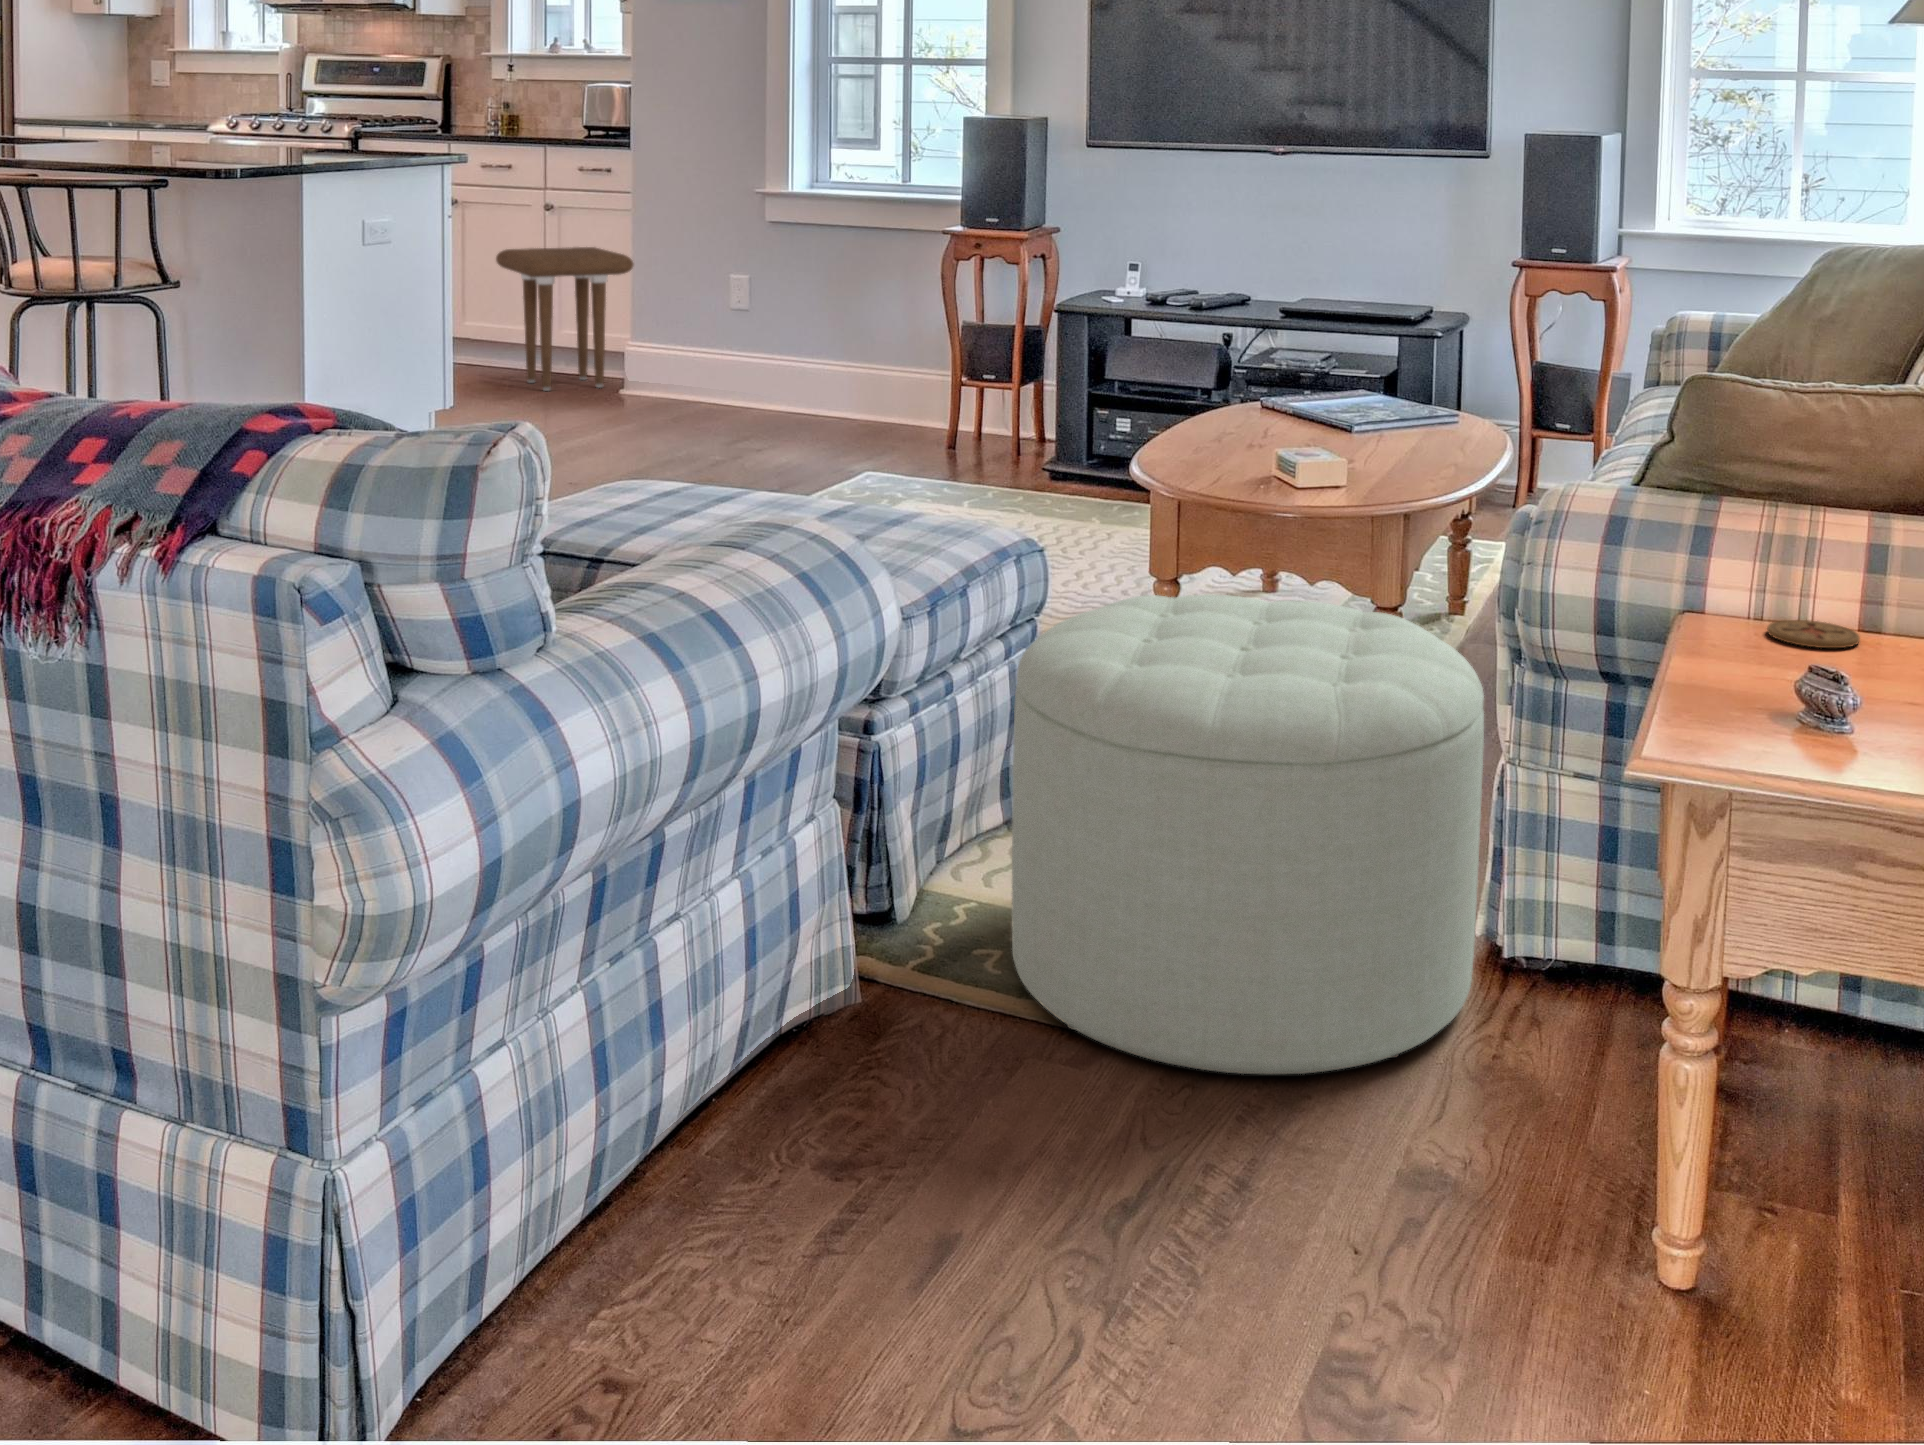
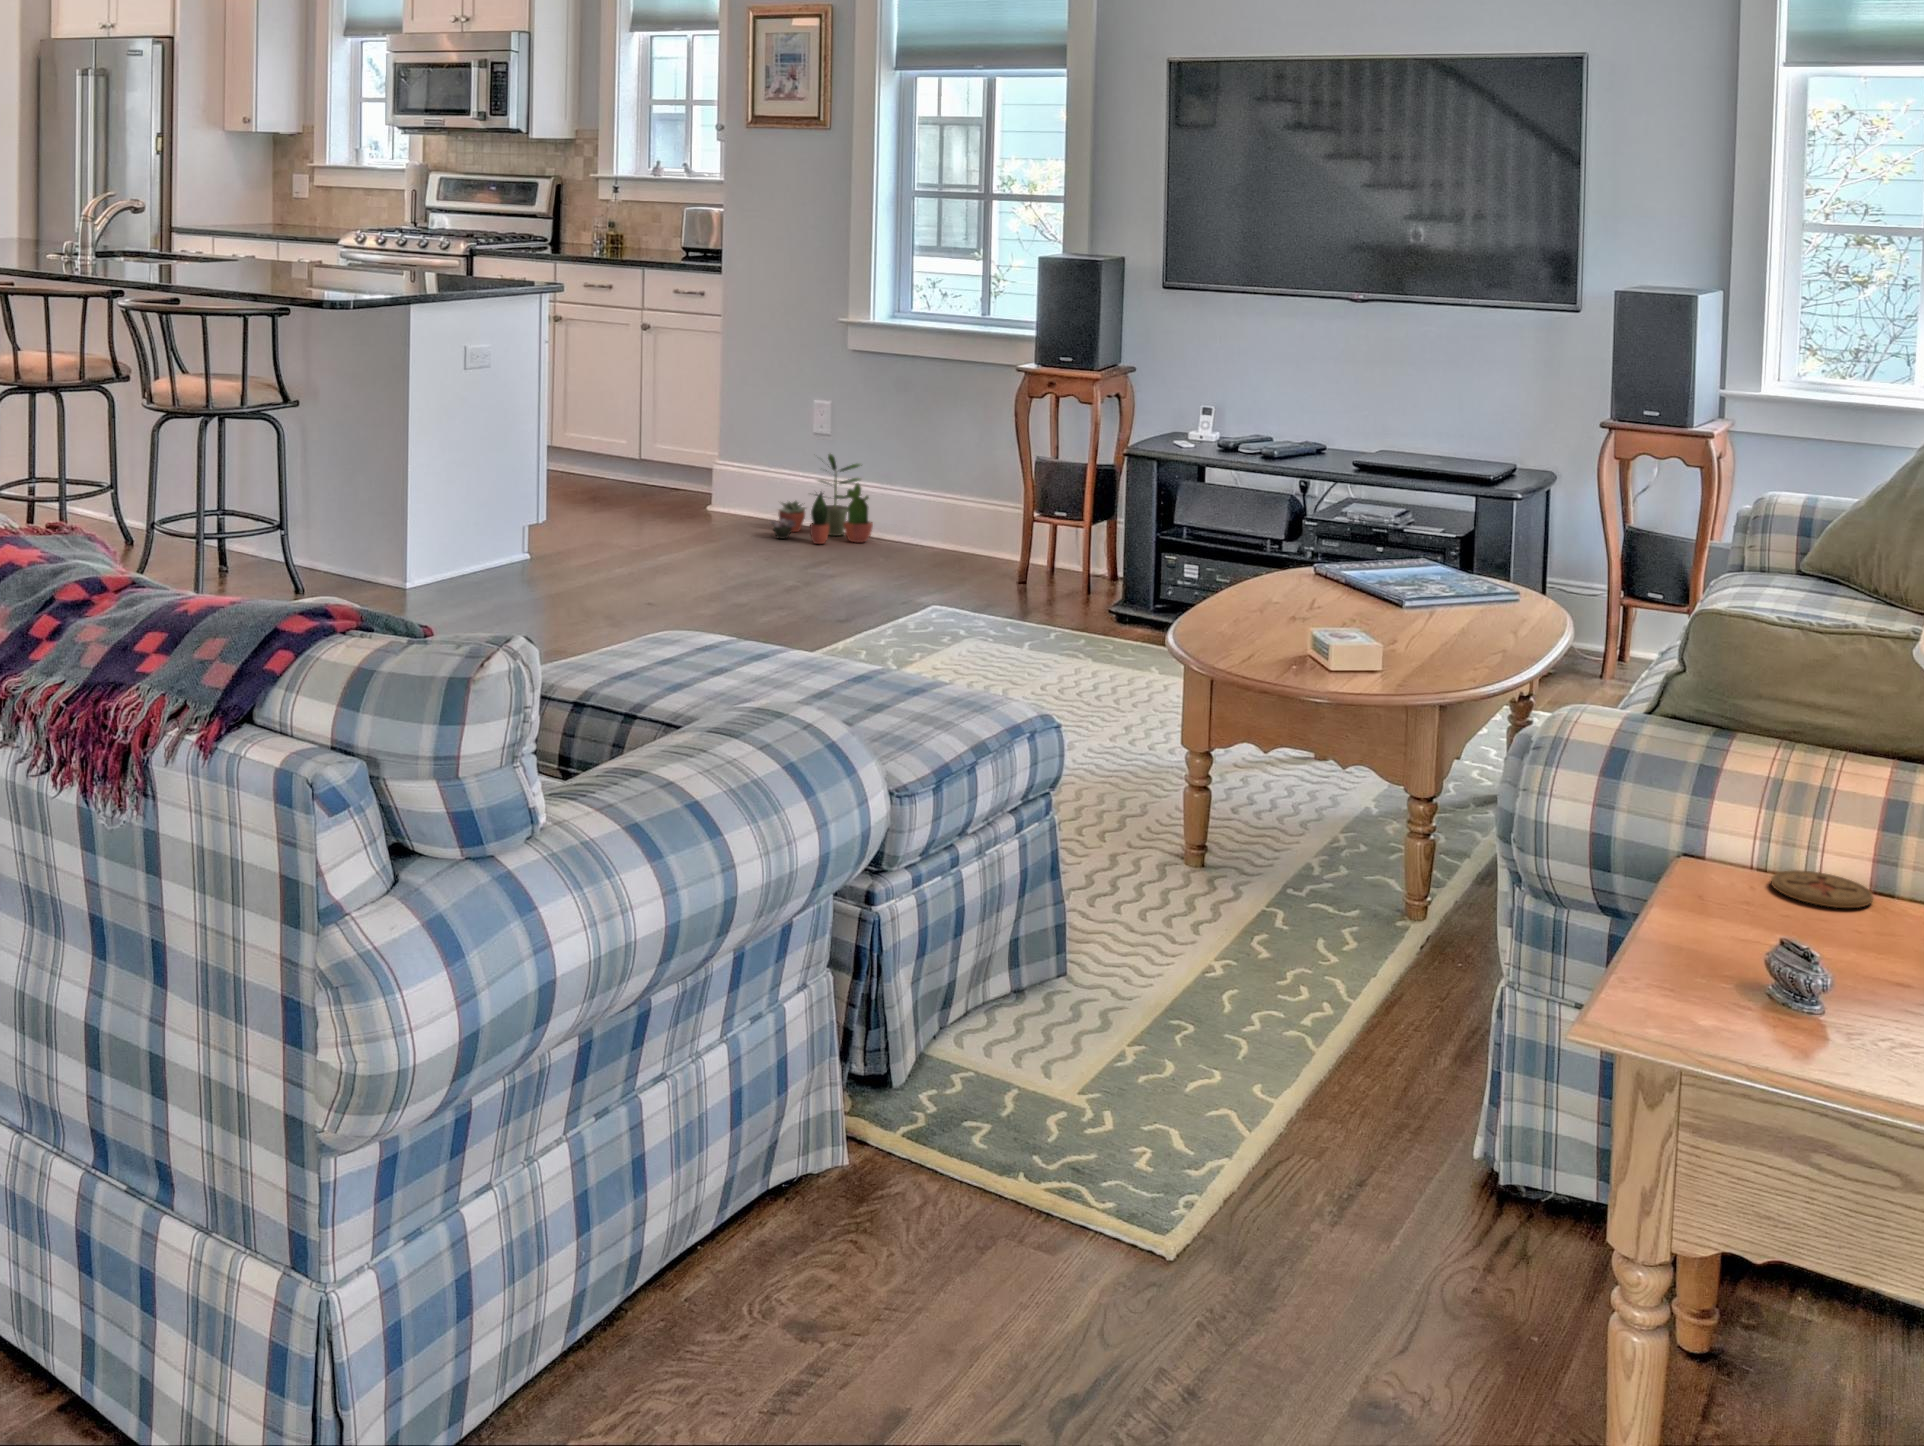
side table: present [496,247,634,391] -> none [595,365,721,502]
potted plant: none [693,330,801,423] -> present [770,454,873,544]
ottoman: present [1012,594,1484,1074] -> none [994,784,1473,1290]

